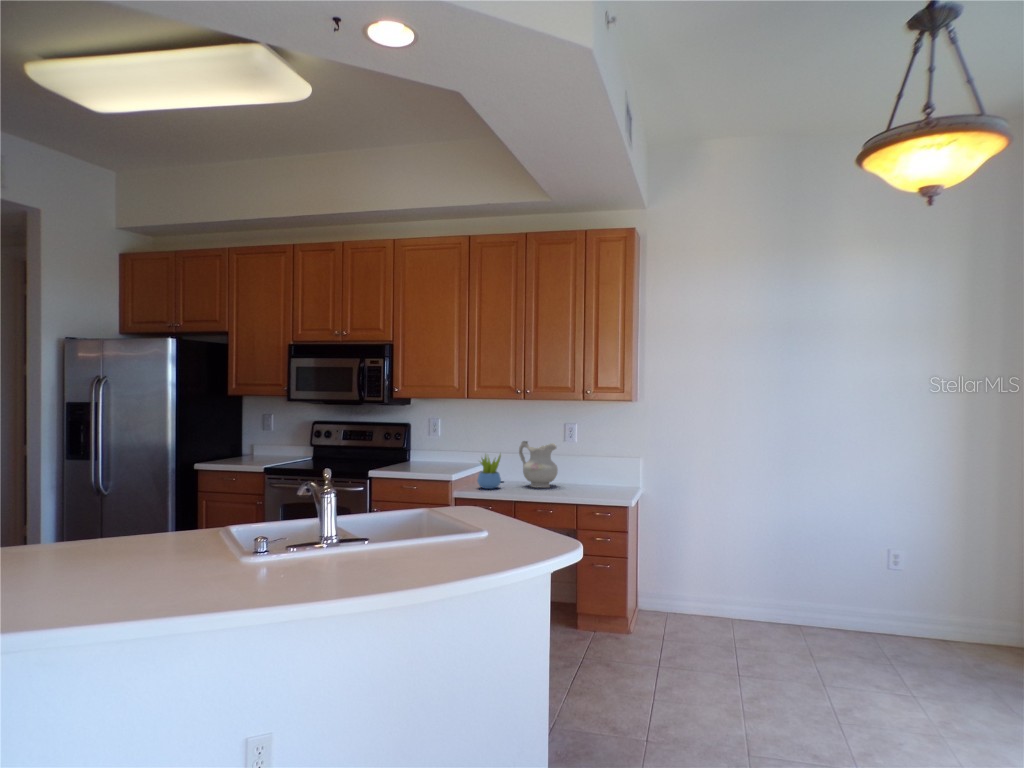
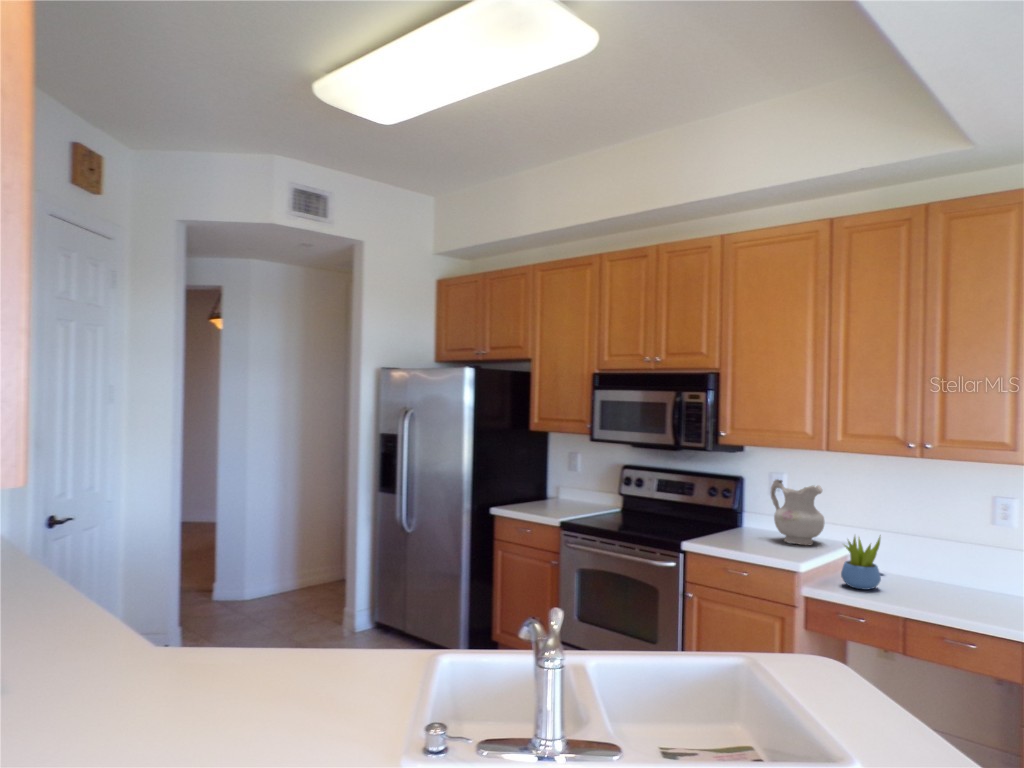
ceramic pitcher: present [519,441,558,488] -> present [771,480,824,545]

